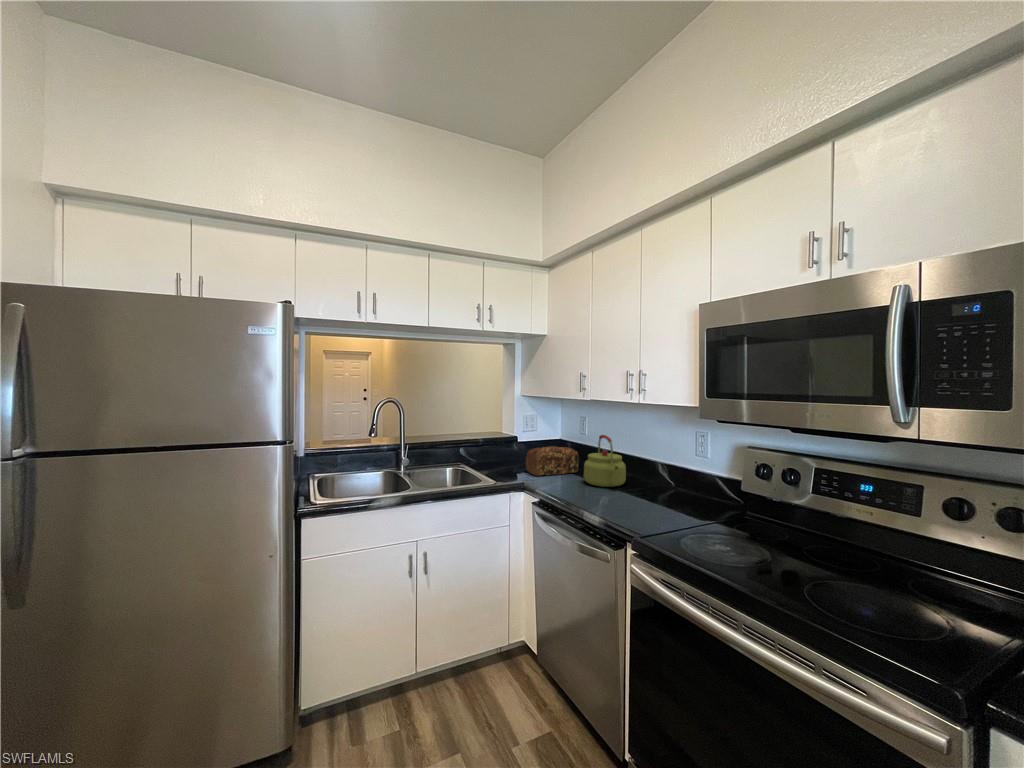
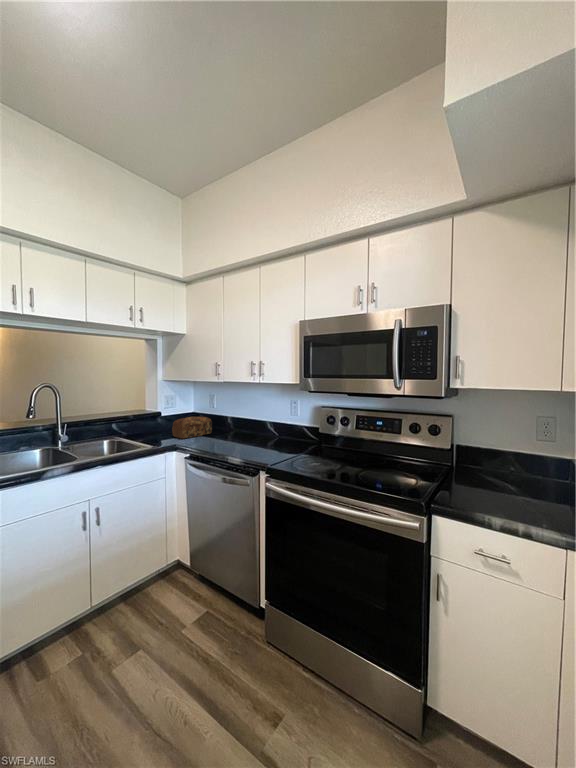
kettle: present [584,435,626,487] -> none [218,406,247,441]

